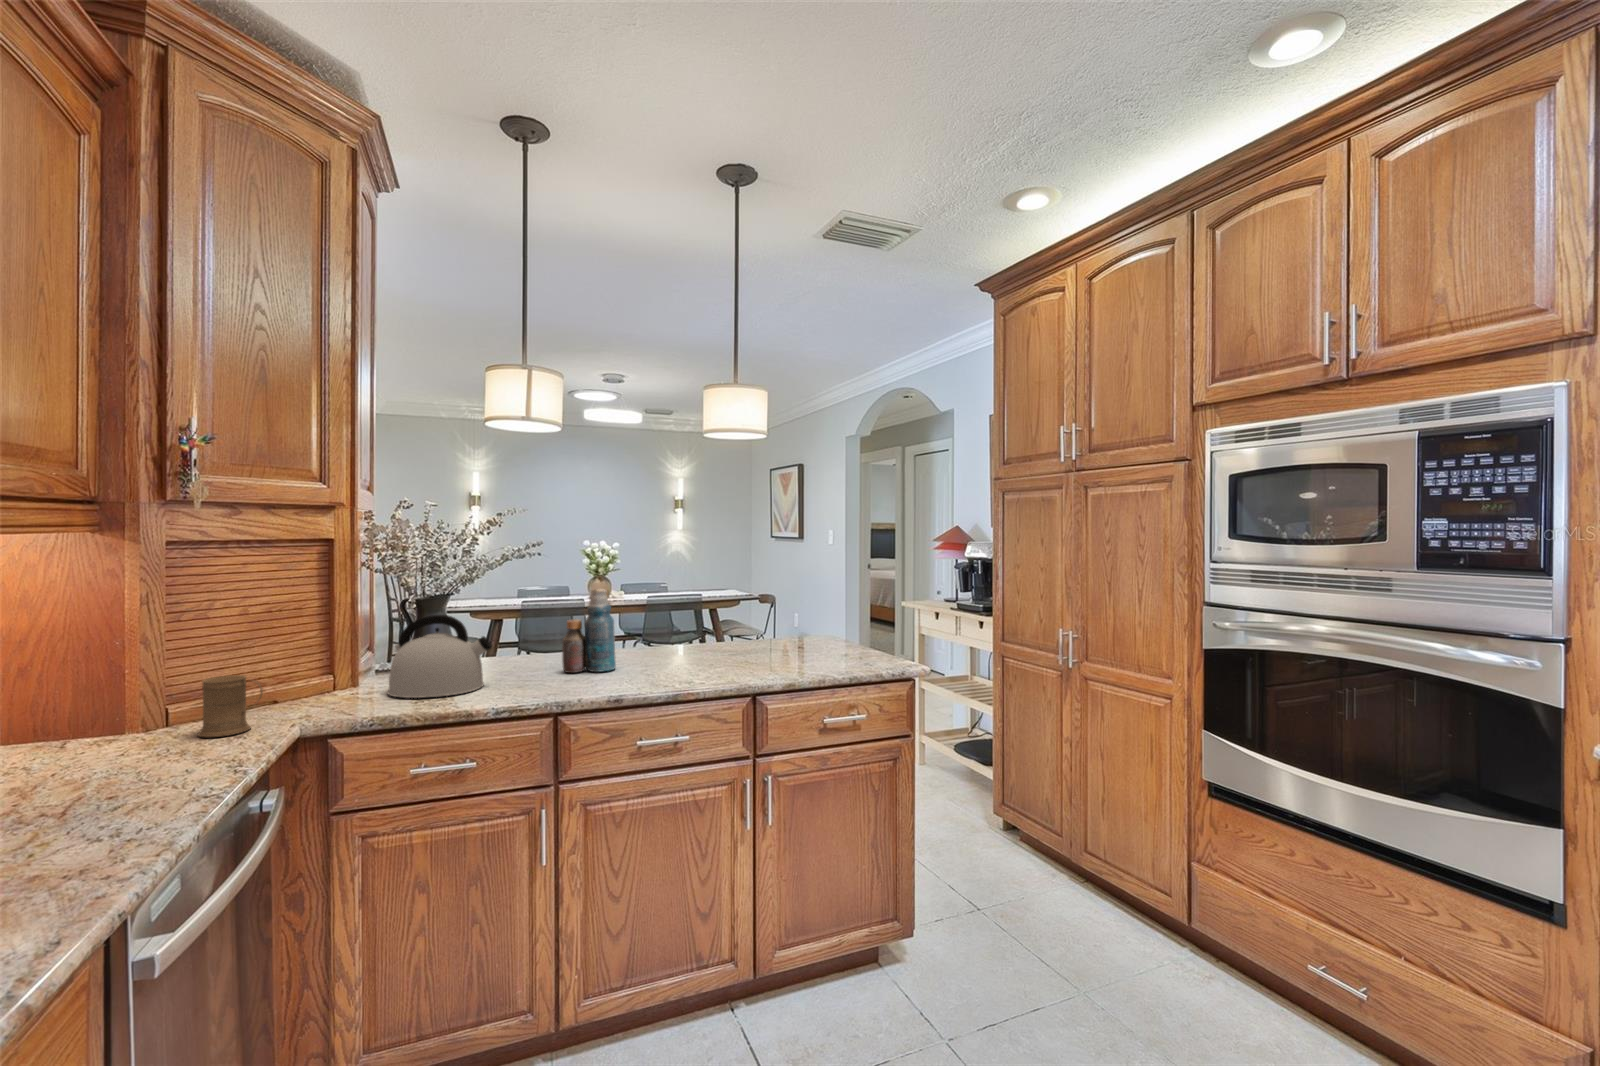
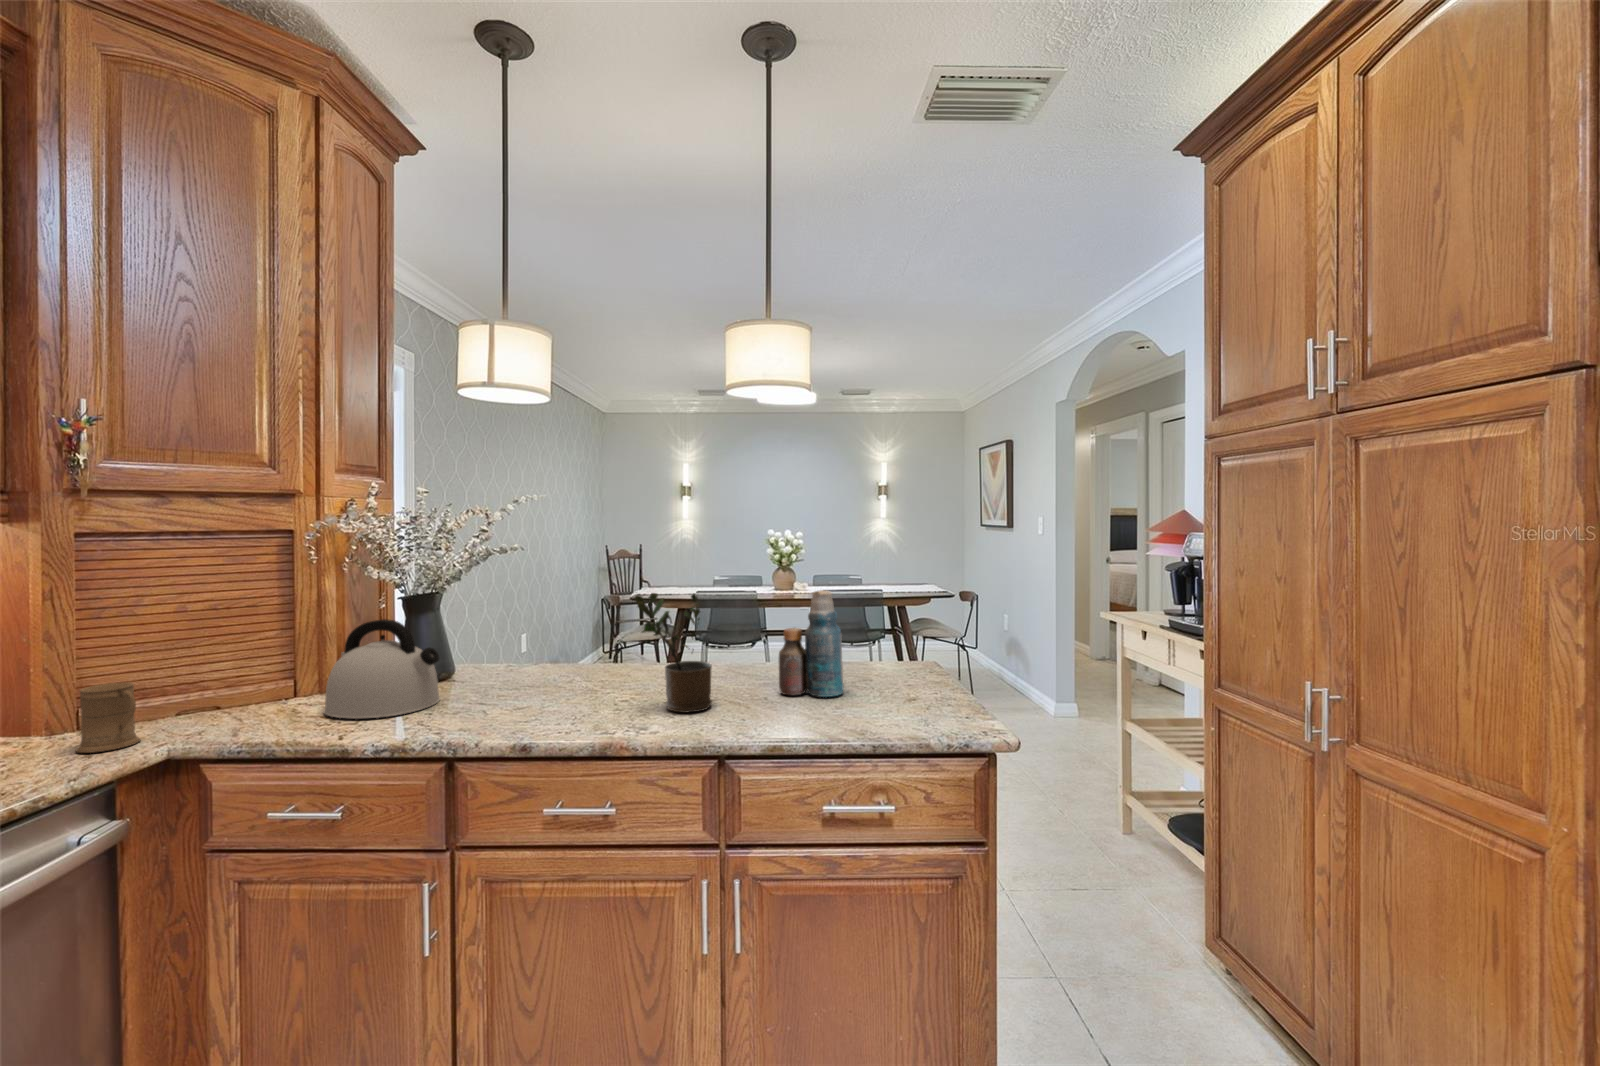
potted plant: none [662,586,718,673] -> present [635,593,712,713]
bottle: present [562,589,616,673] -> present [779,590,843,697]

